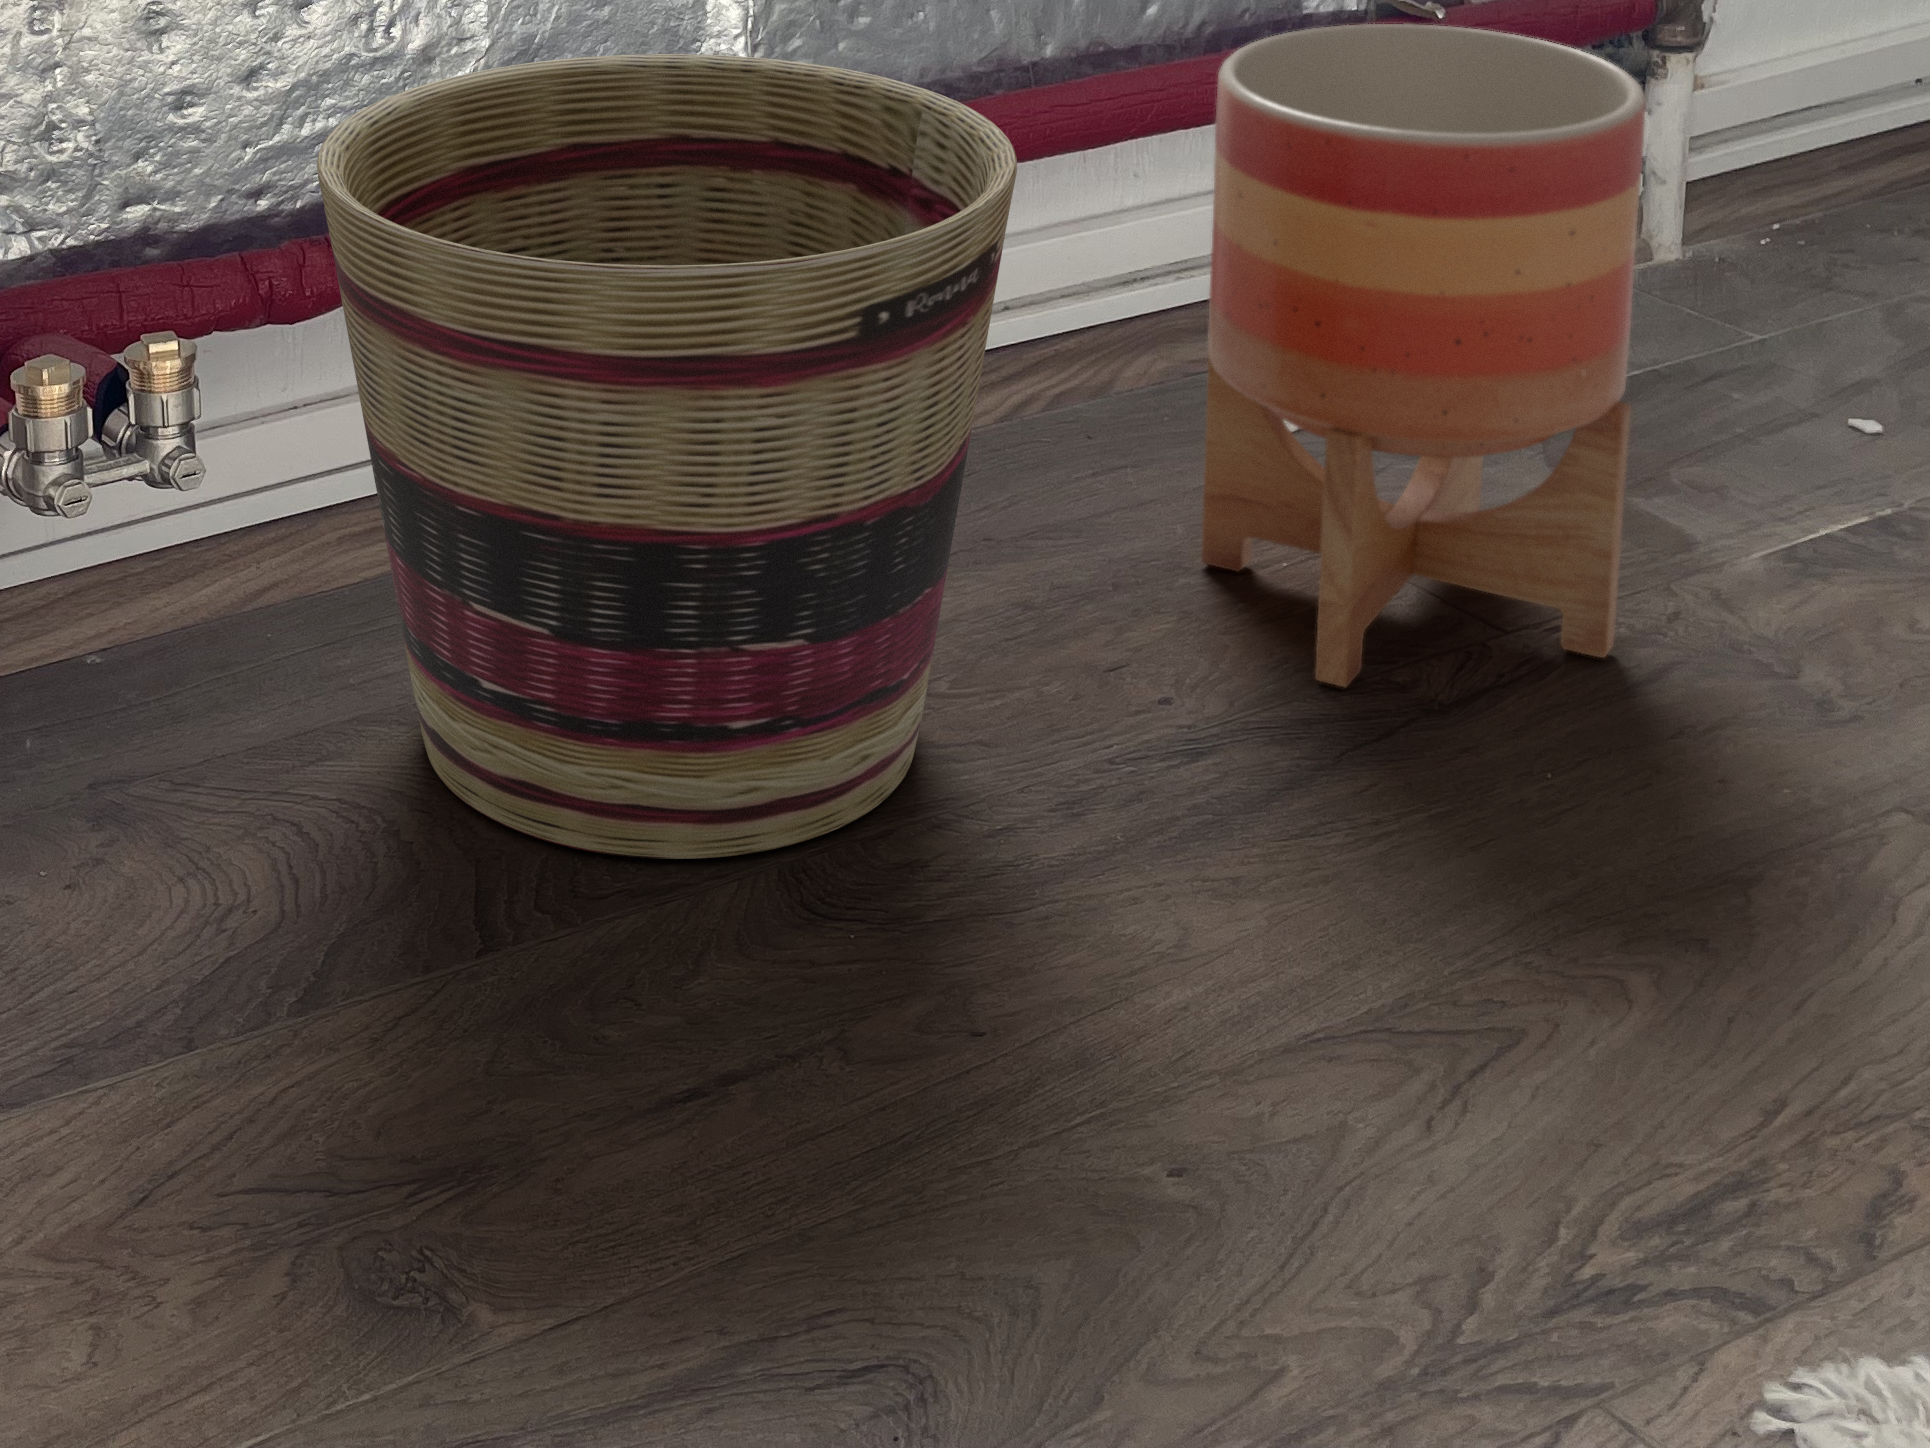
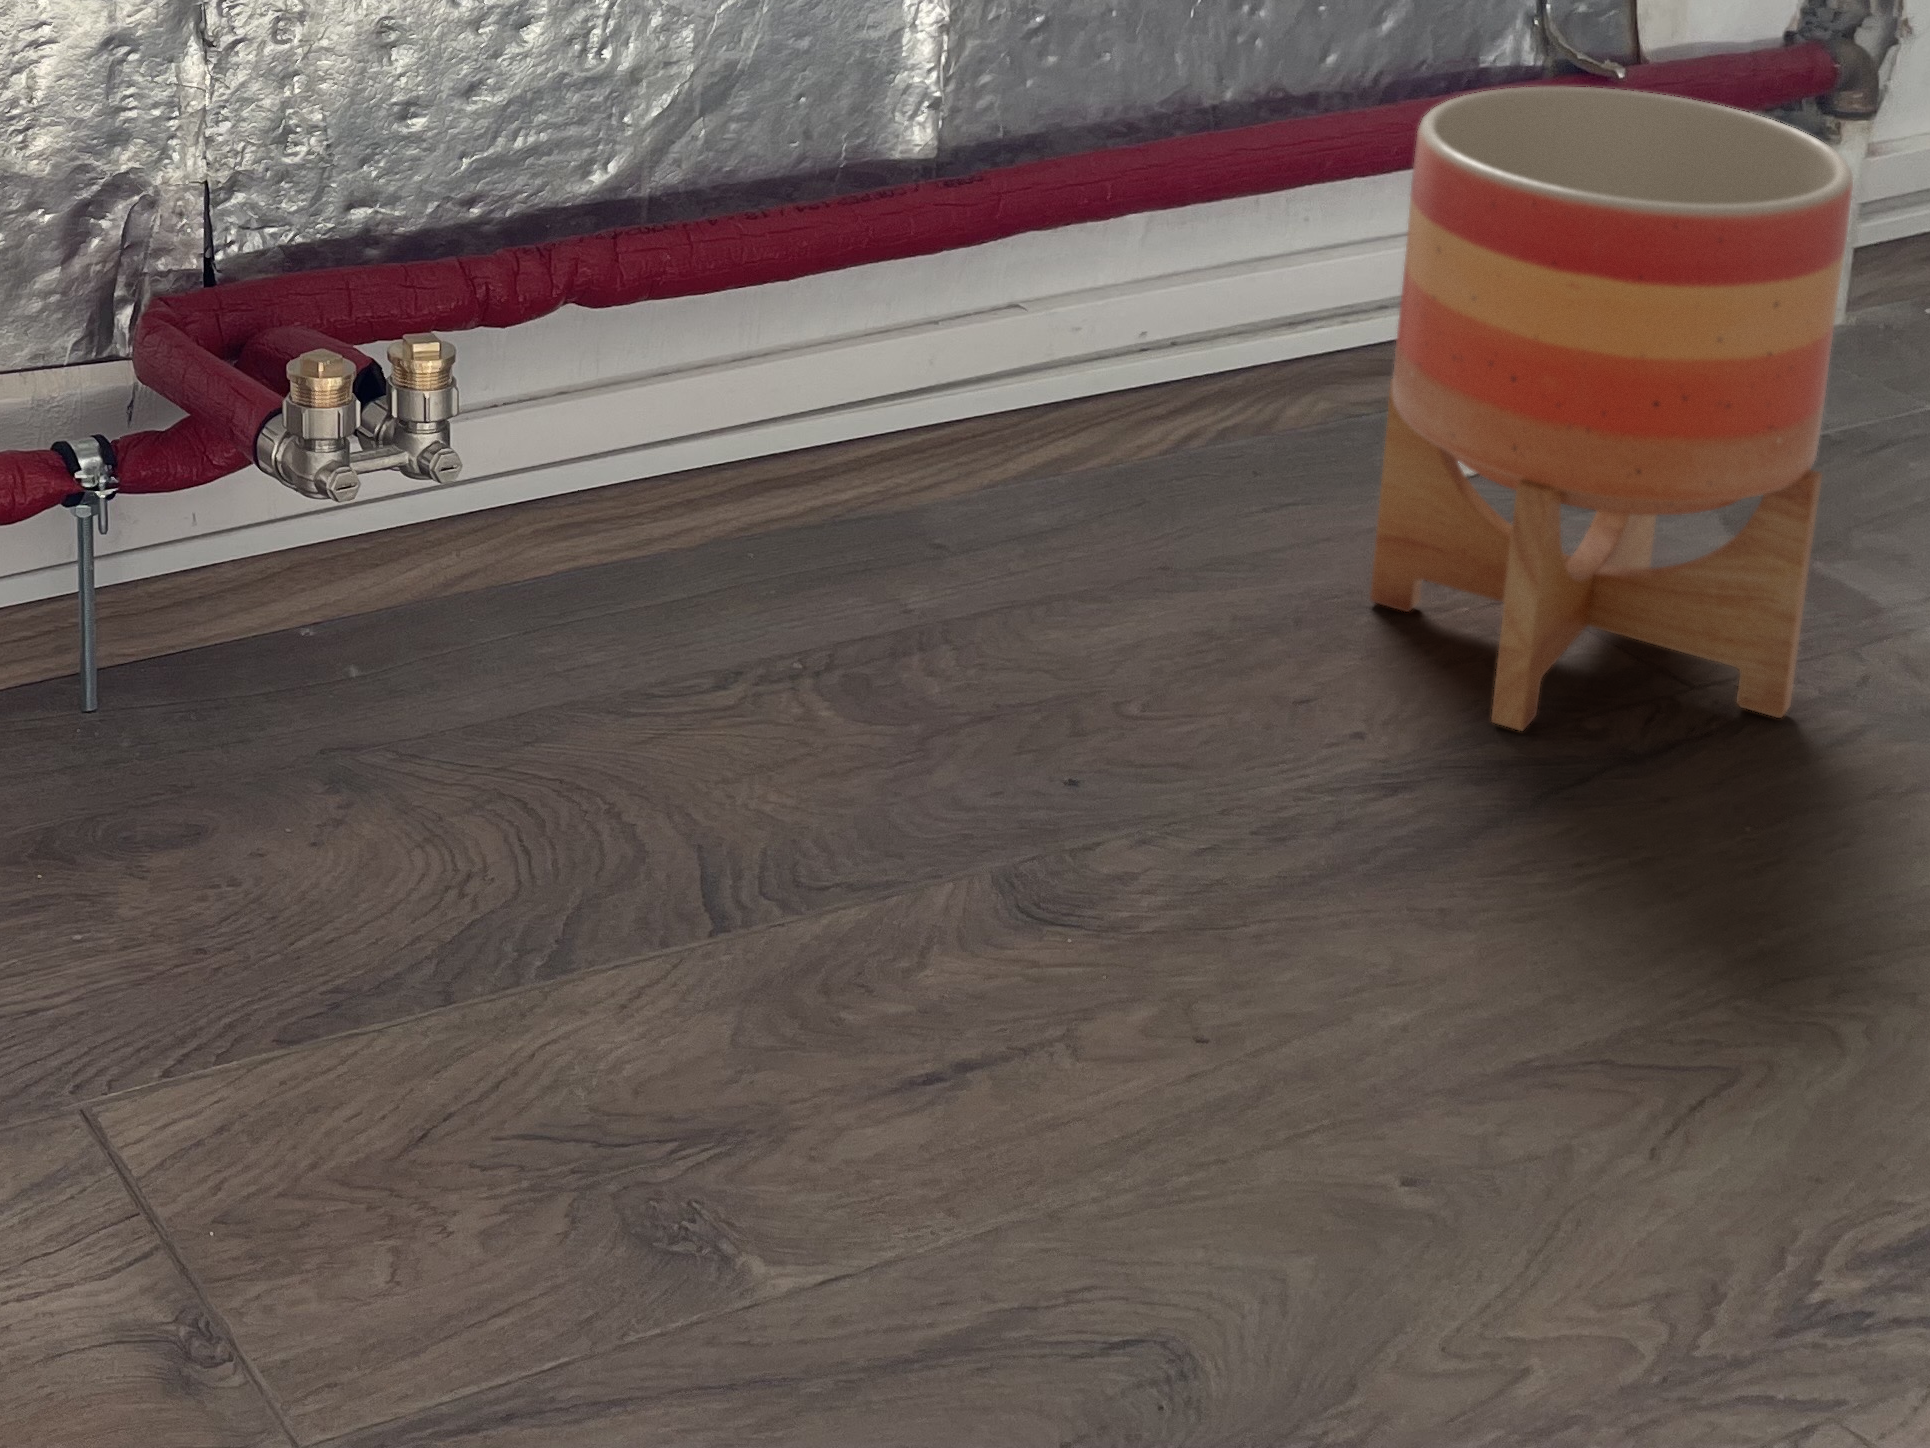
basket: present [317,54,1017,859] -> none [557,85,1236,855]

